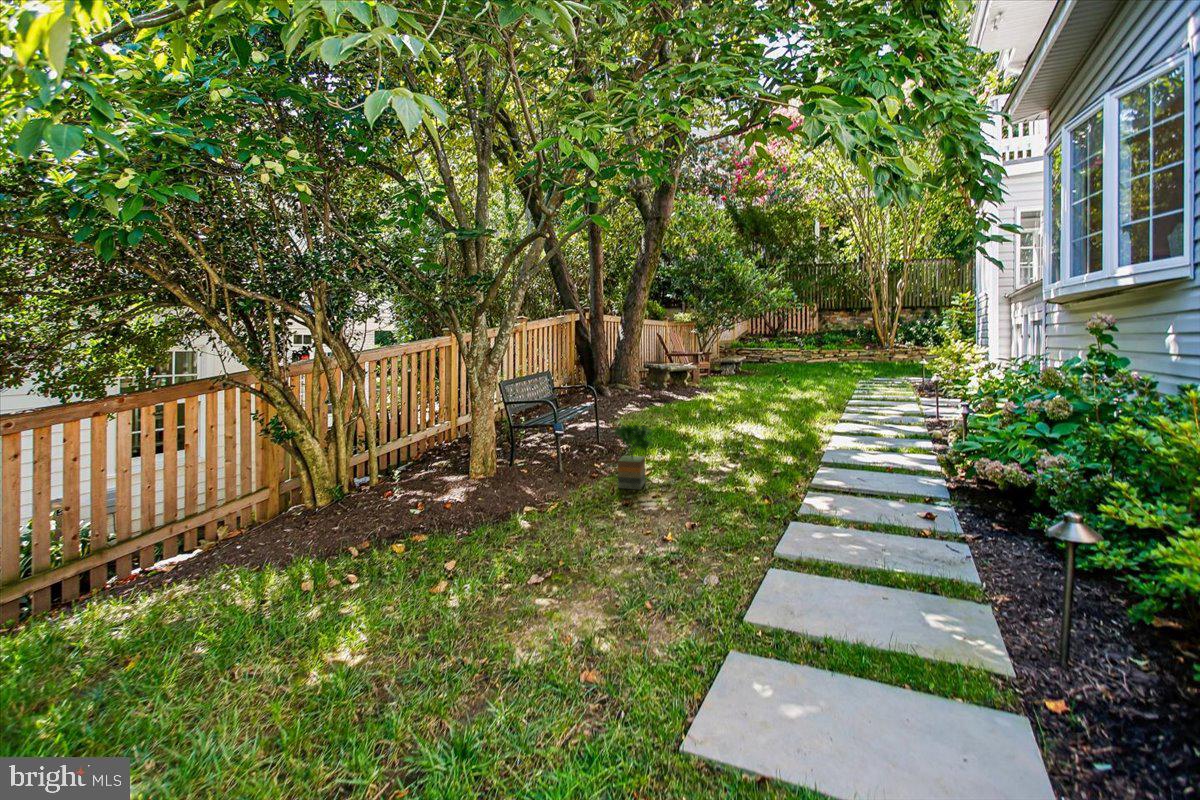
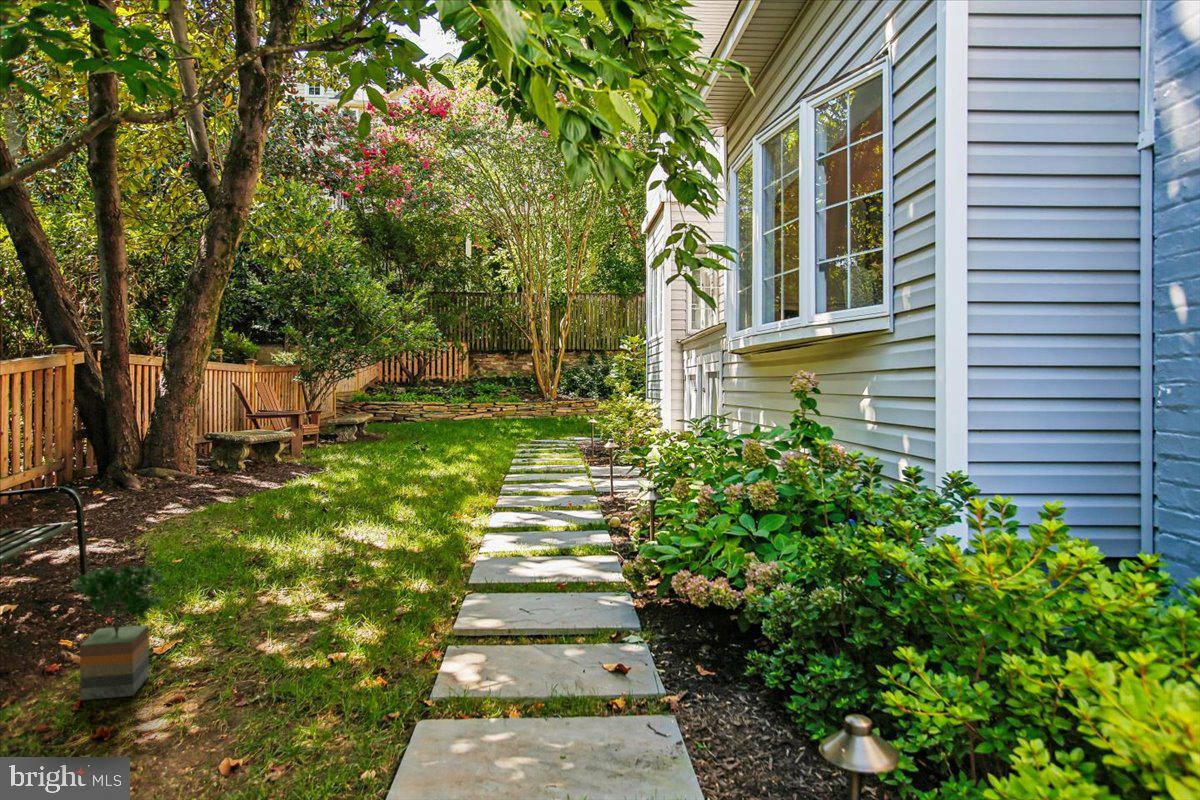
side table: present [641,361,670,403] -> none [192,425,245,496]

